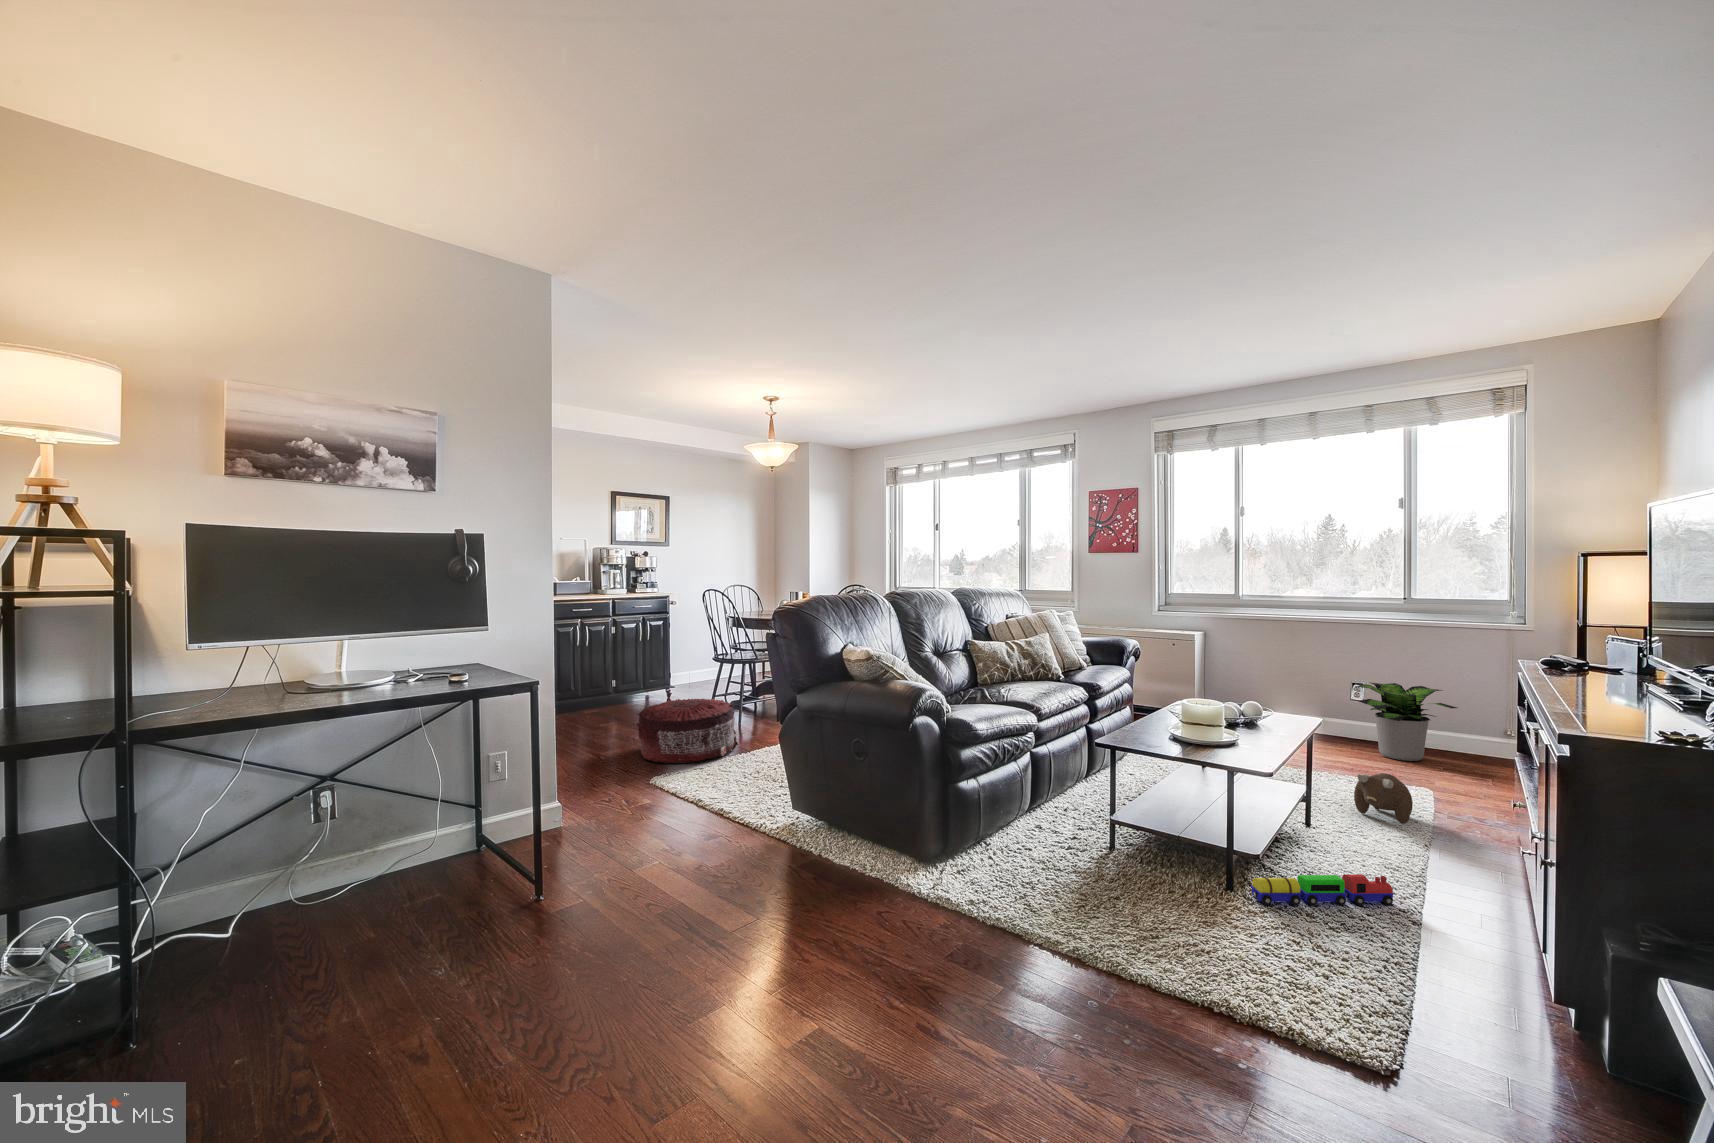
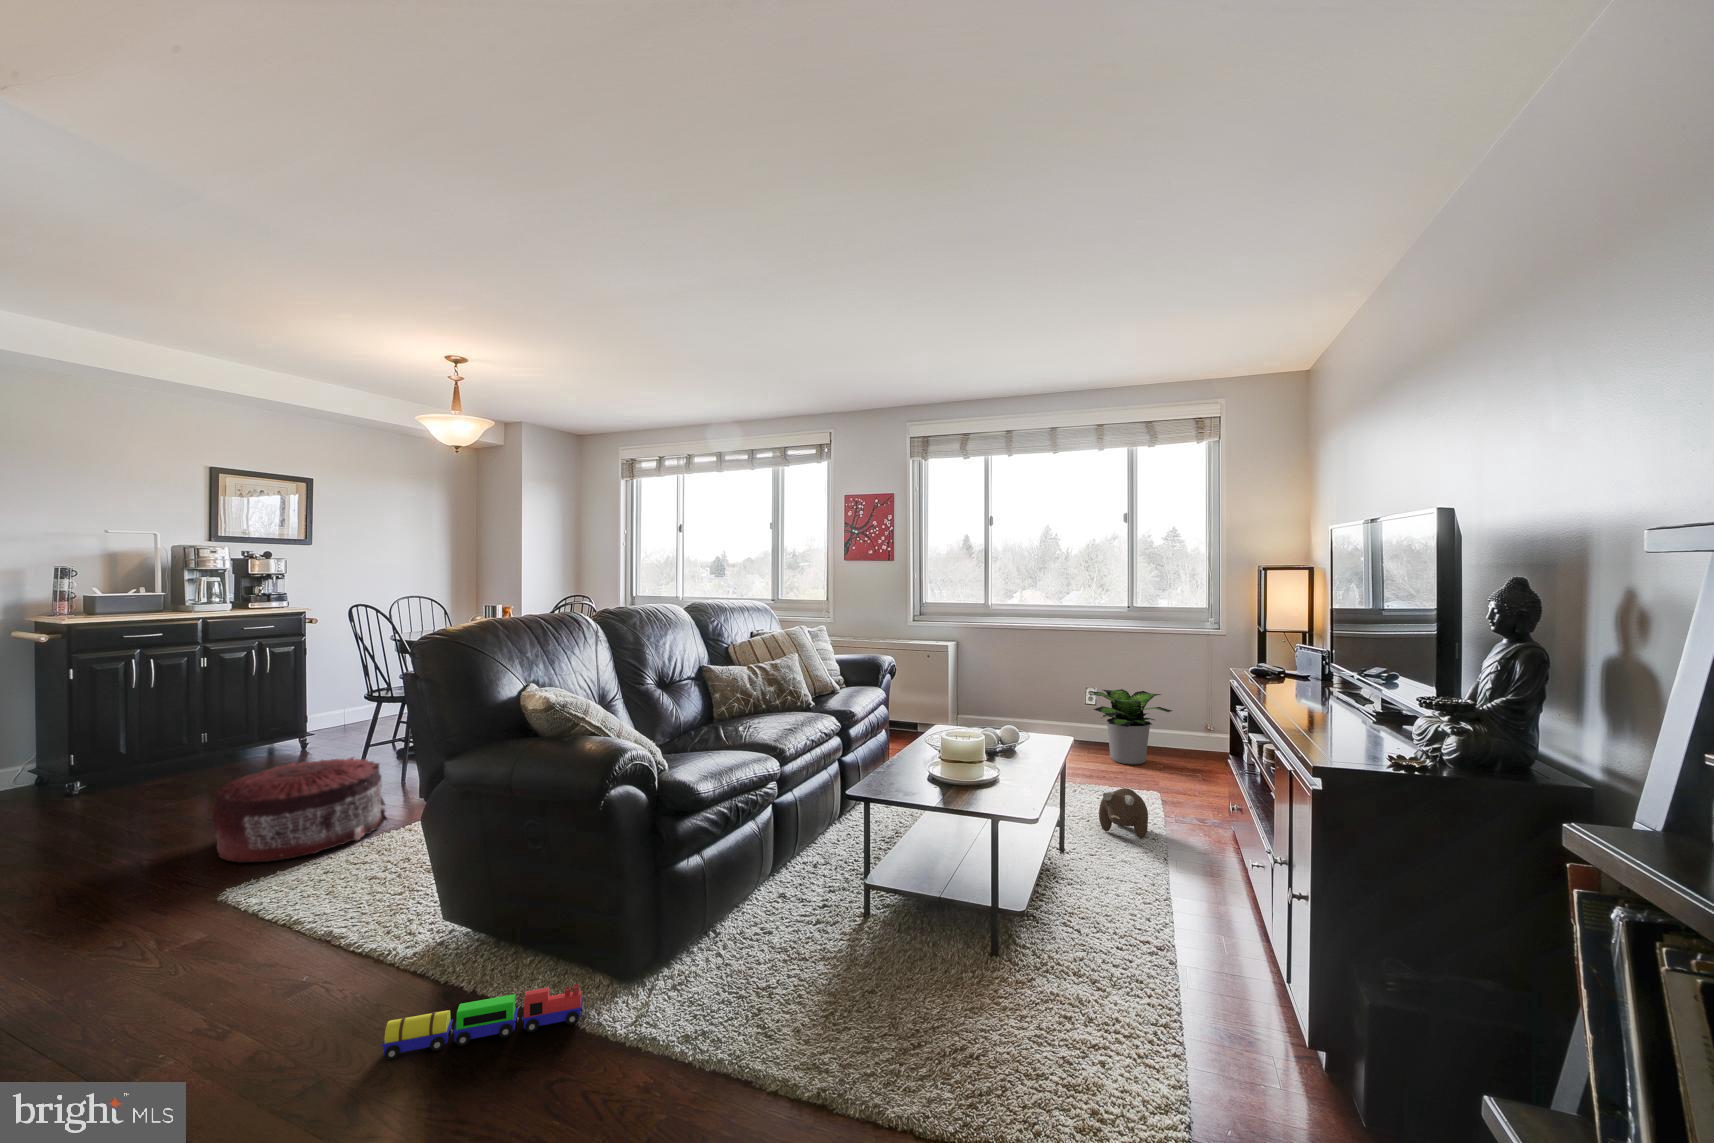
toy train: present [1251,874,1394,905] -> present [382,984,583,1060]

